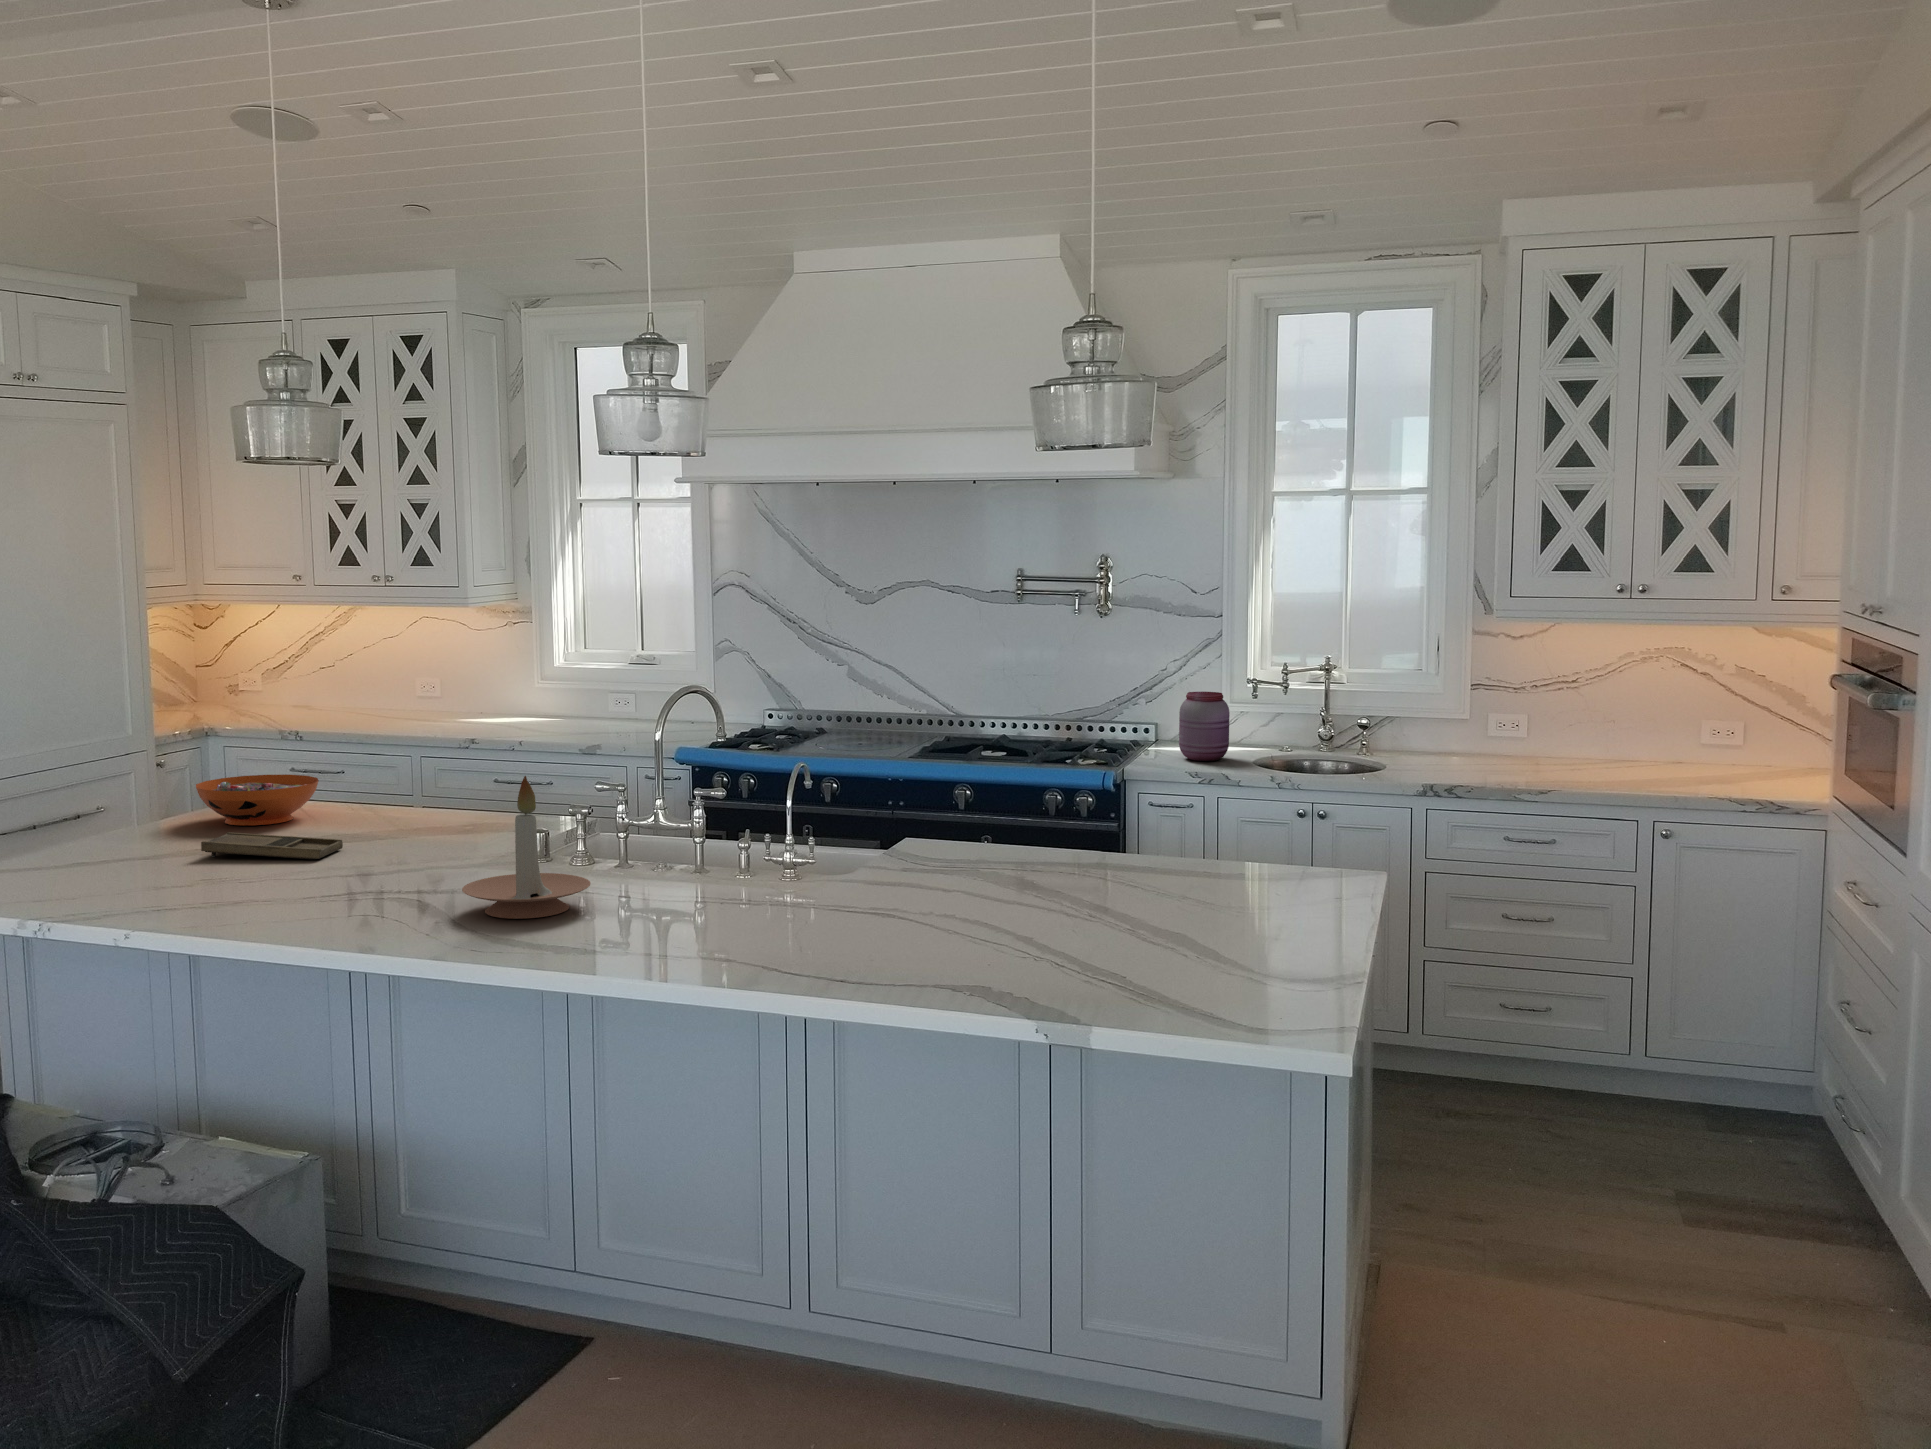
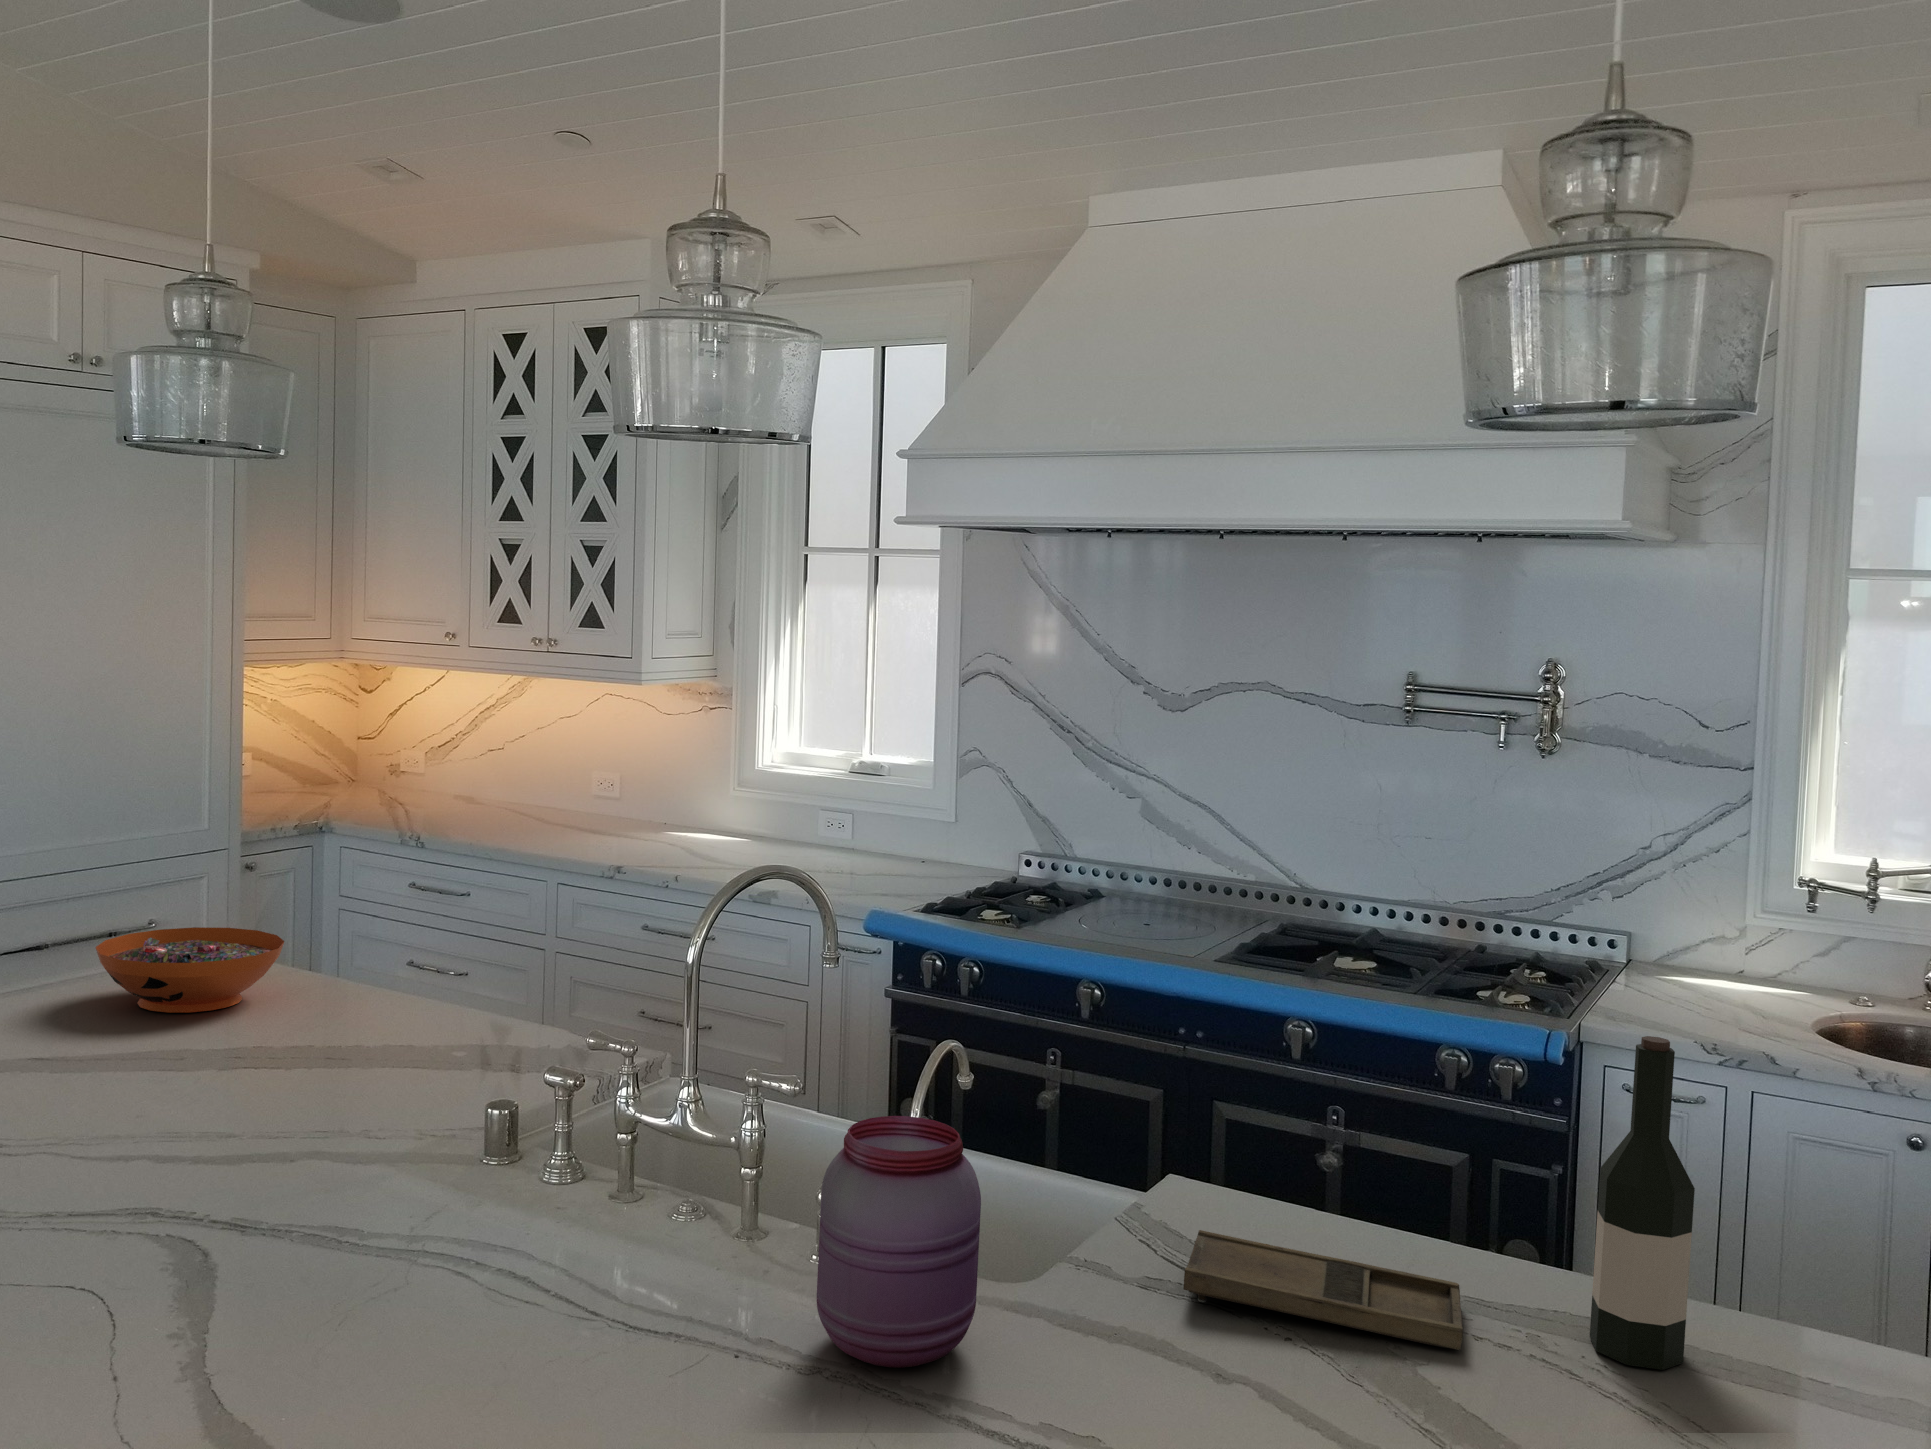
jar: present [1179,692,1230,761] -> present [817,1116,981,1368]
wine bottle: none [1118,723,1159,873] -> present [1590,1036,1695,1370]
candle holder: present [462,776,591,919] -> none [226,1053,486,1351]
tray: present [201,832,343,859] -> present [1183,1230,1463,1350]

